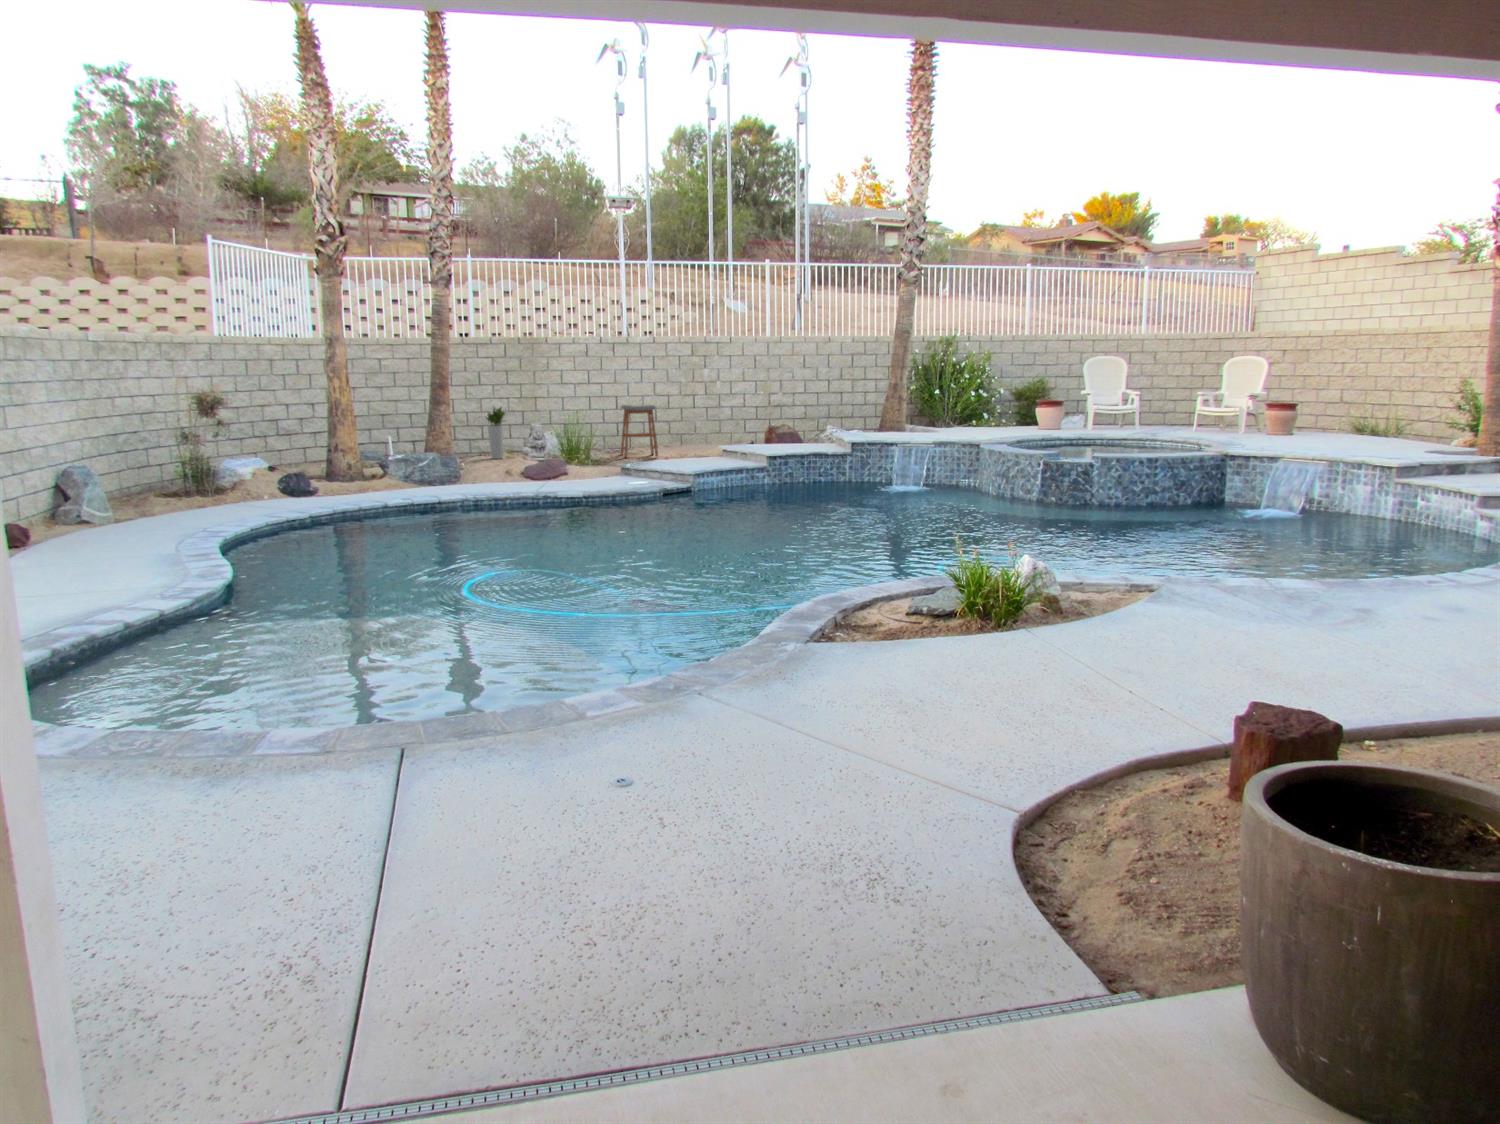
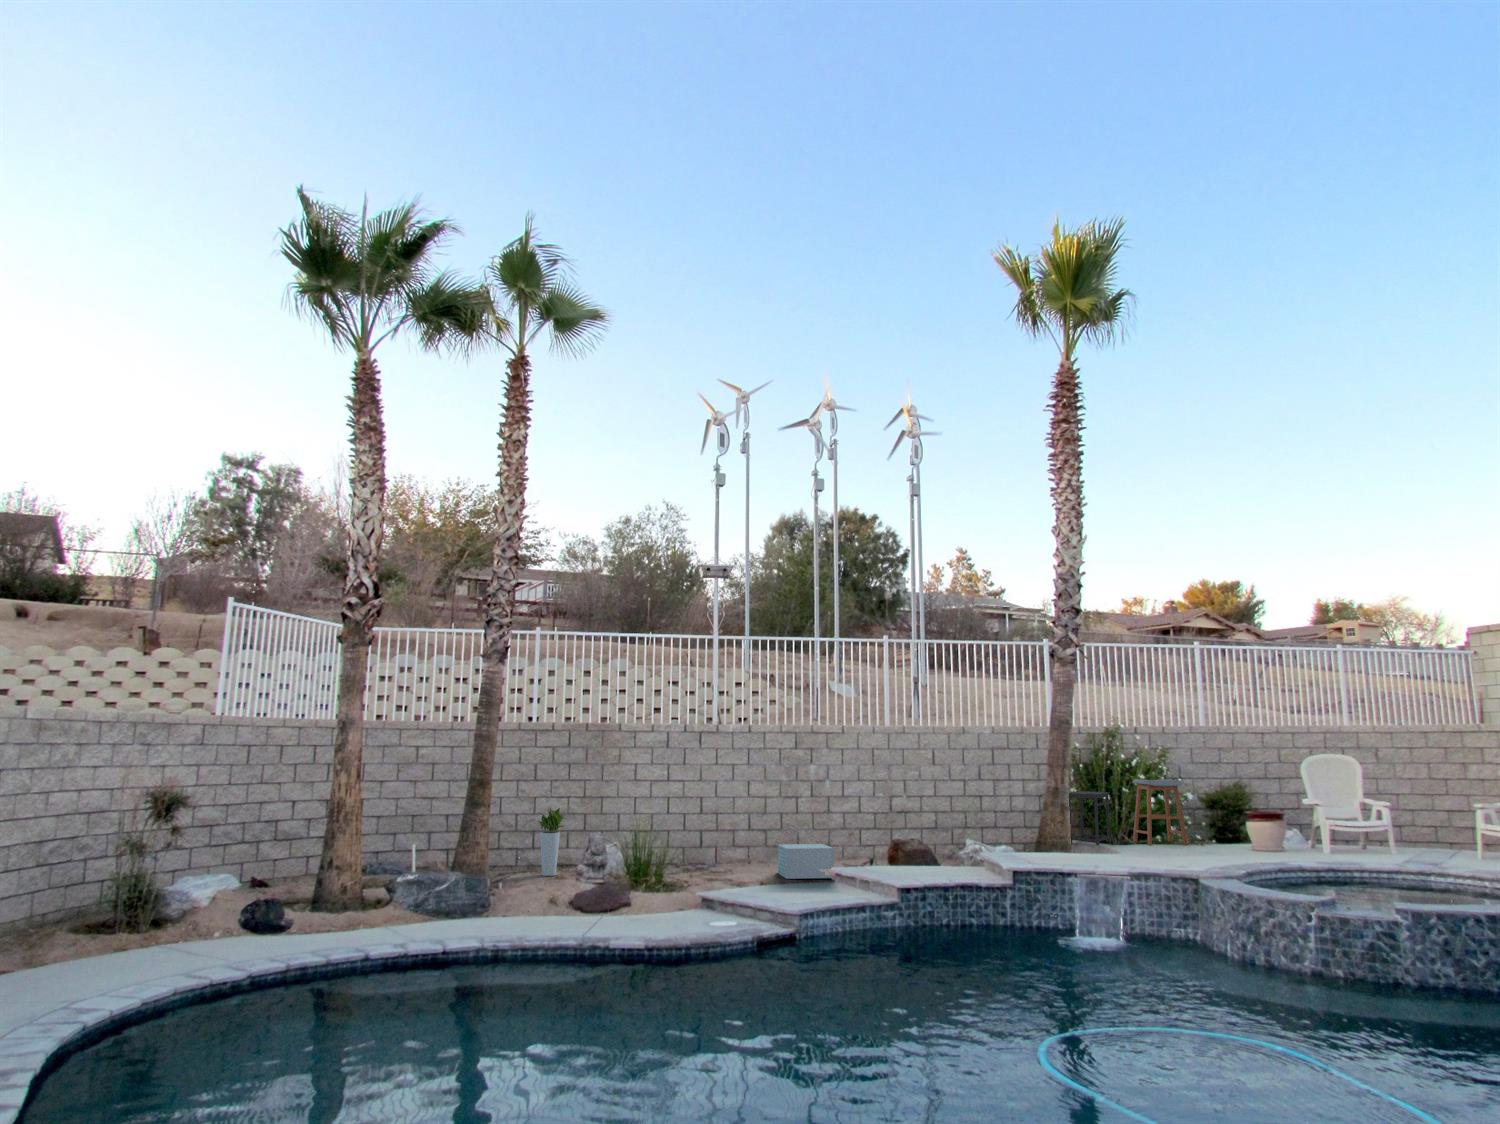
side table: none [903,388,938,429] -> present [1069,791,1110,845]
stool: present [621,405,658,458] -> present [1132,779,1188,845]
storage box: none [677,432,721,458] -> present [778,844,834,879]

